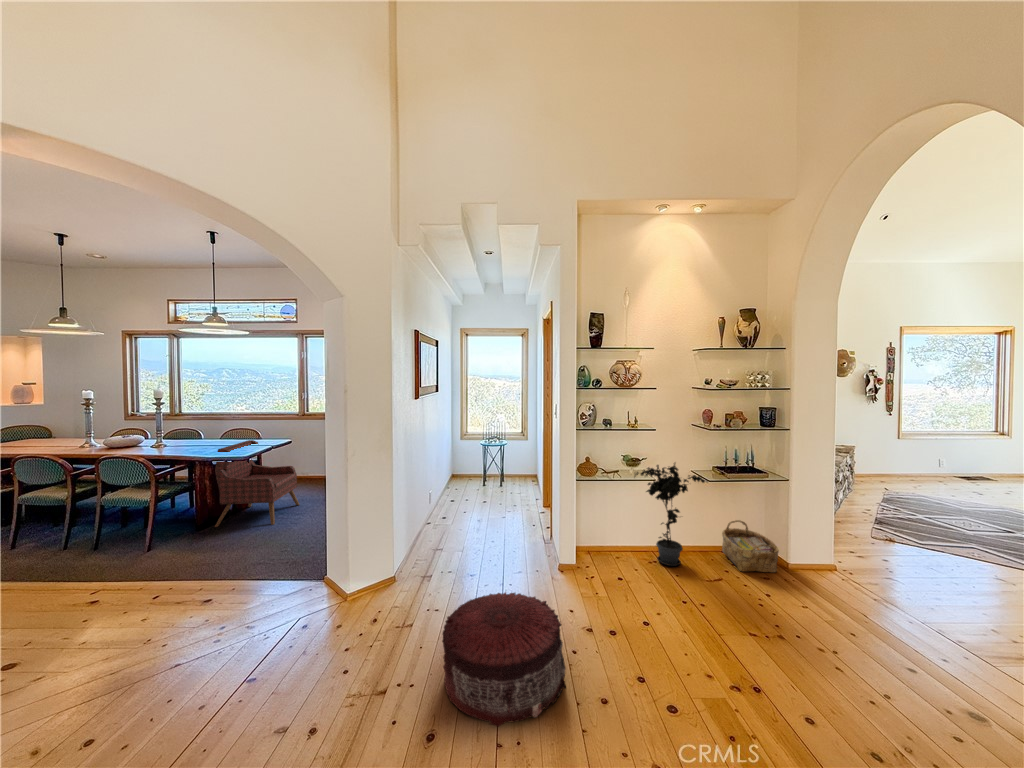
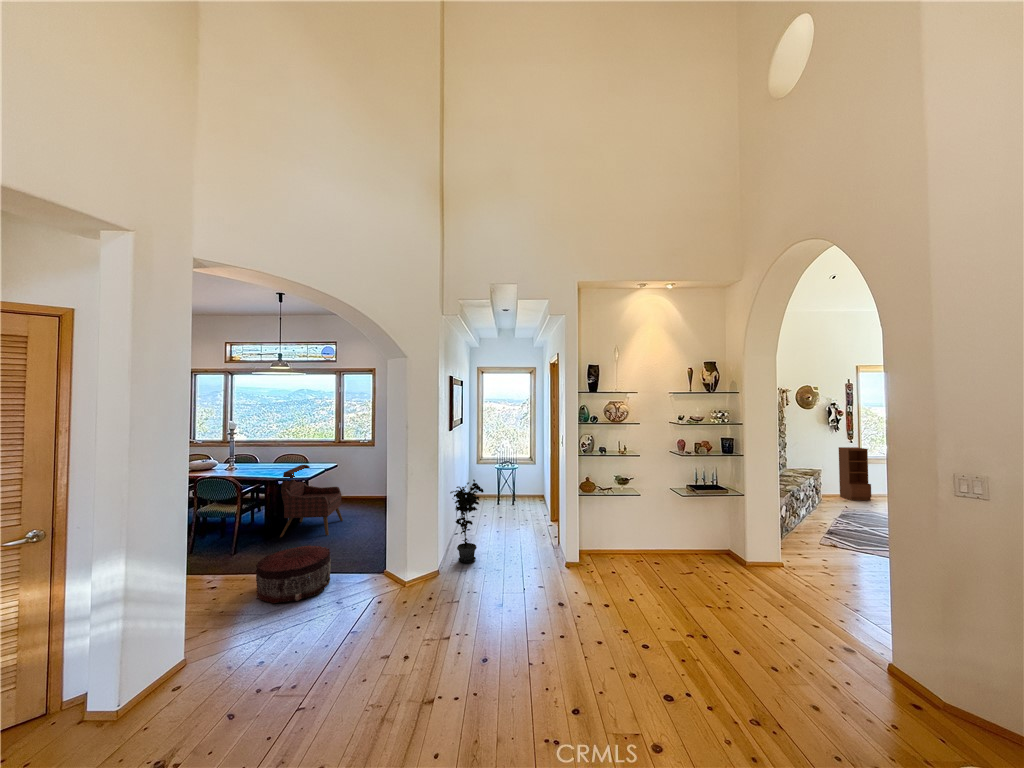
bookcase: none [873,421,911,481] -> present [839,447,871,501]
potted plant: present [635,463,708,566] -> present [450,479,484,563]
woven basket: present [722,520,779,573] -> none [695,528,736,568]
pouf: present [442,592,566,727] -> present [256,545,331,603]

